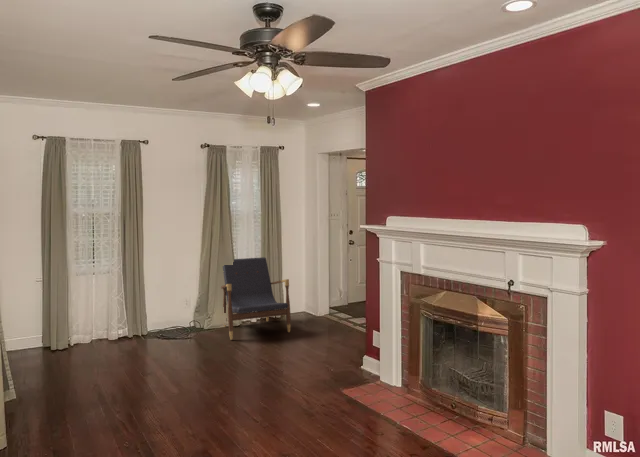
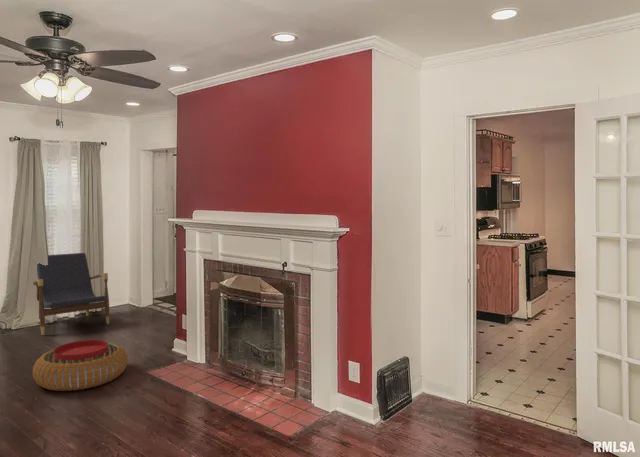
pouf: none [233,352,321,405] -> present [33,340,128,391]

